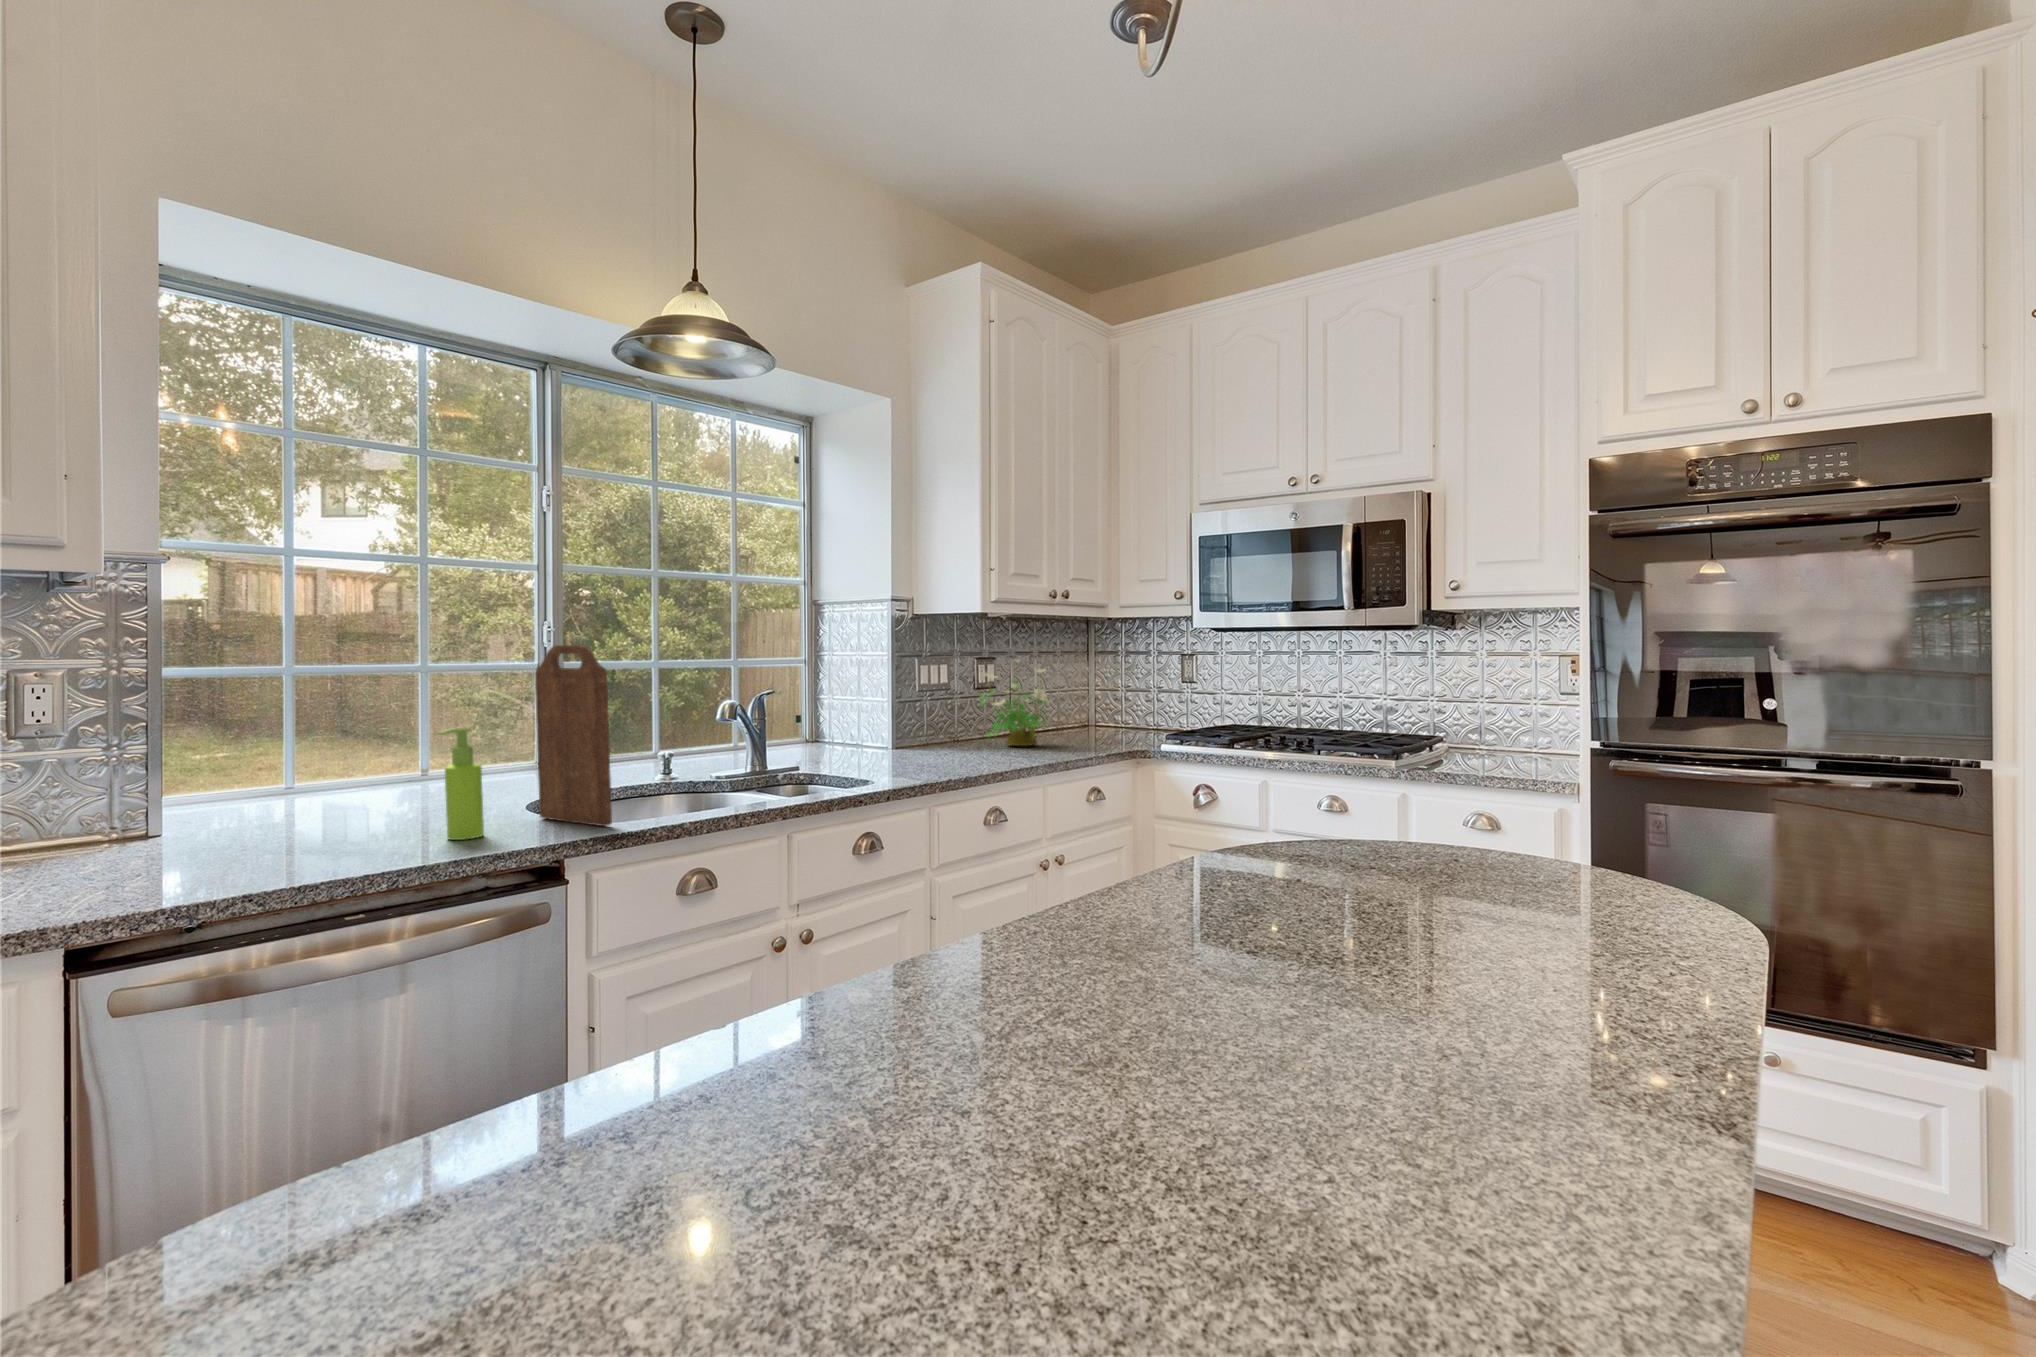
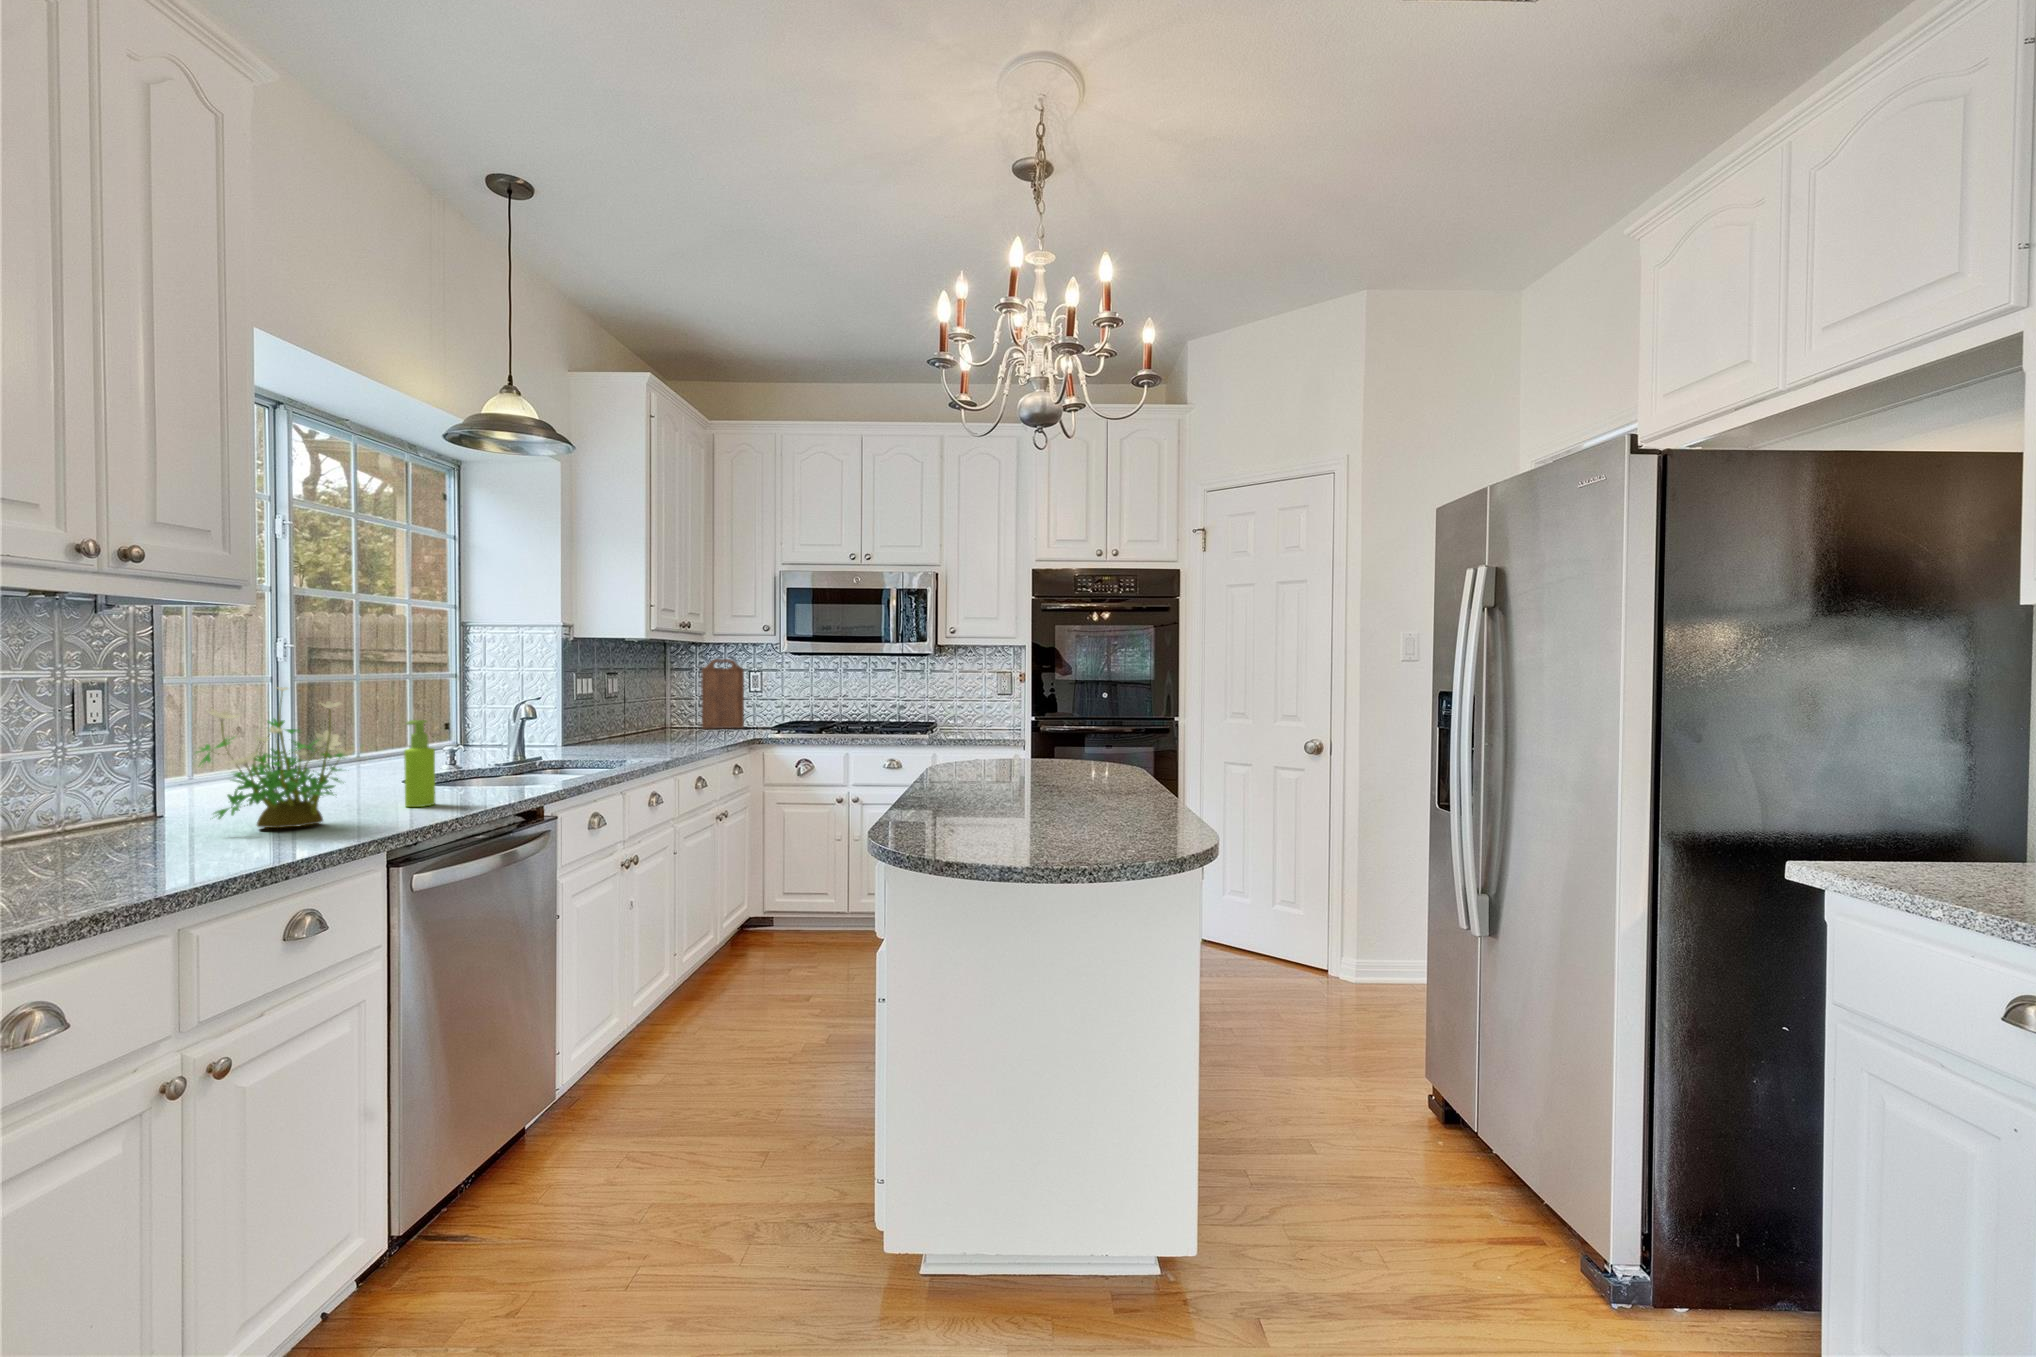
cutting board: present [535,645,612,826] -> present [702,659,744,729]
potted plant: present [981,660,1050,746] -> present [197,687,351,828]

